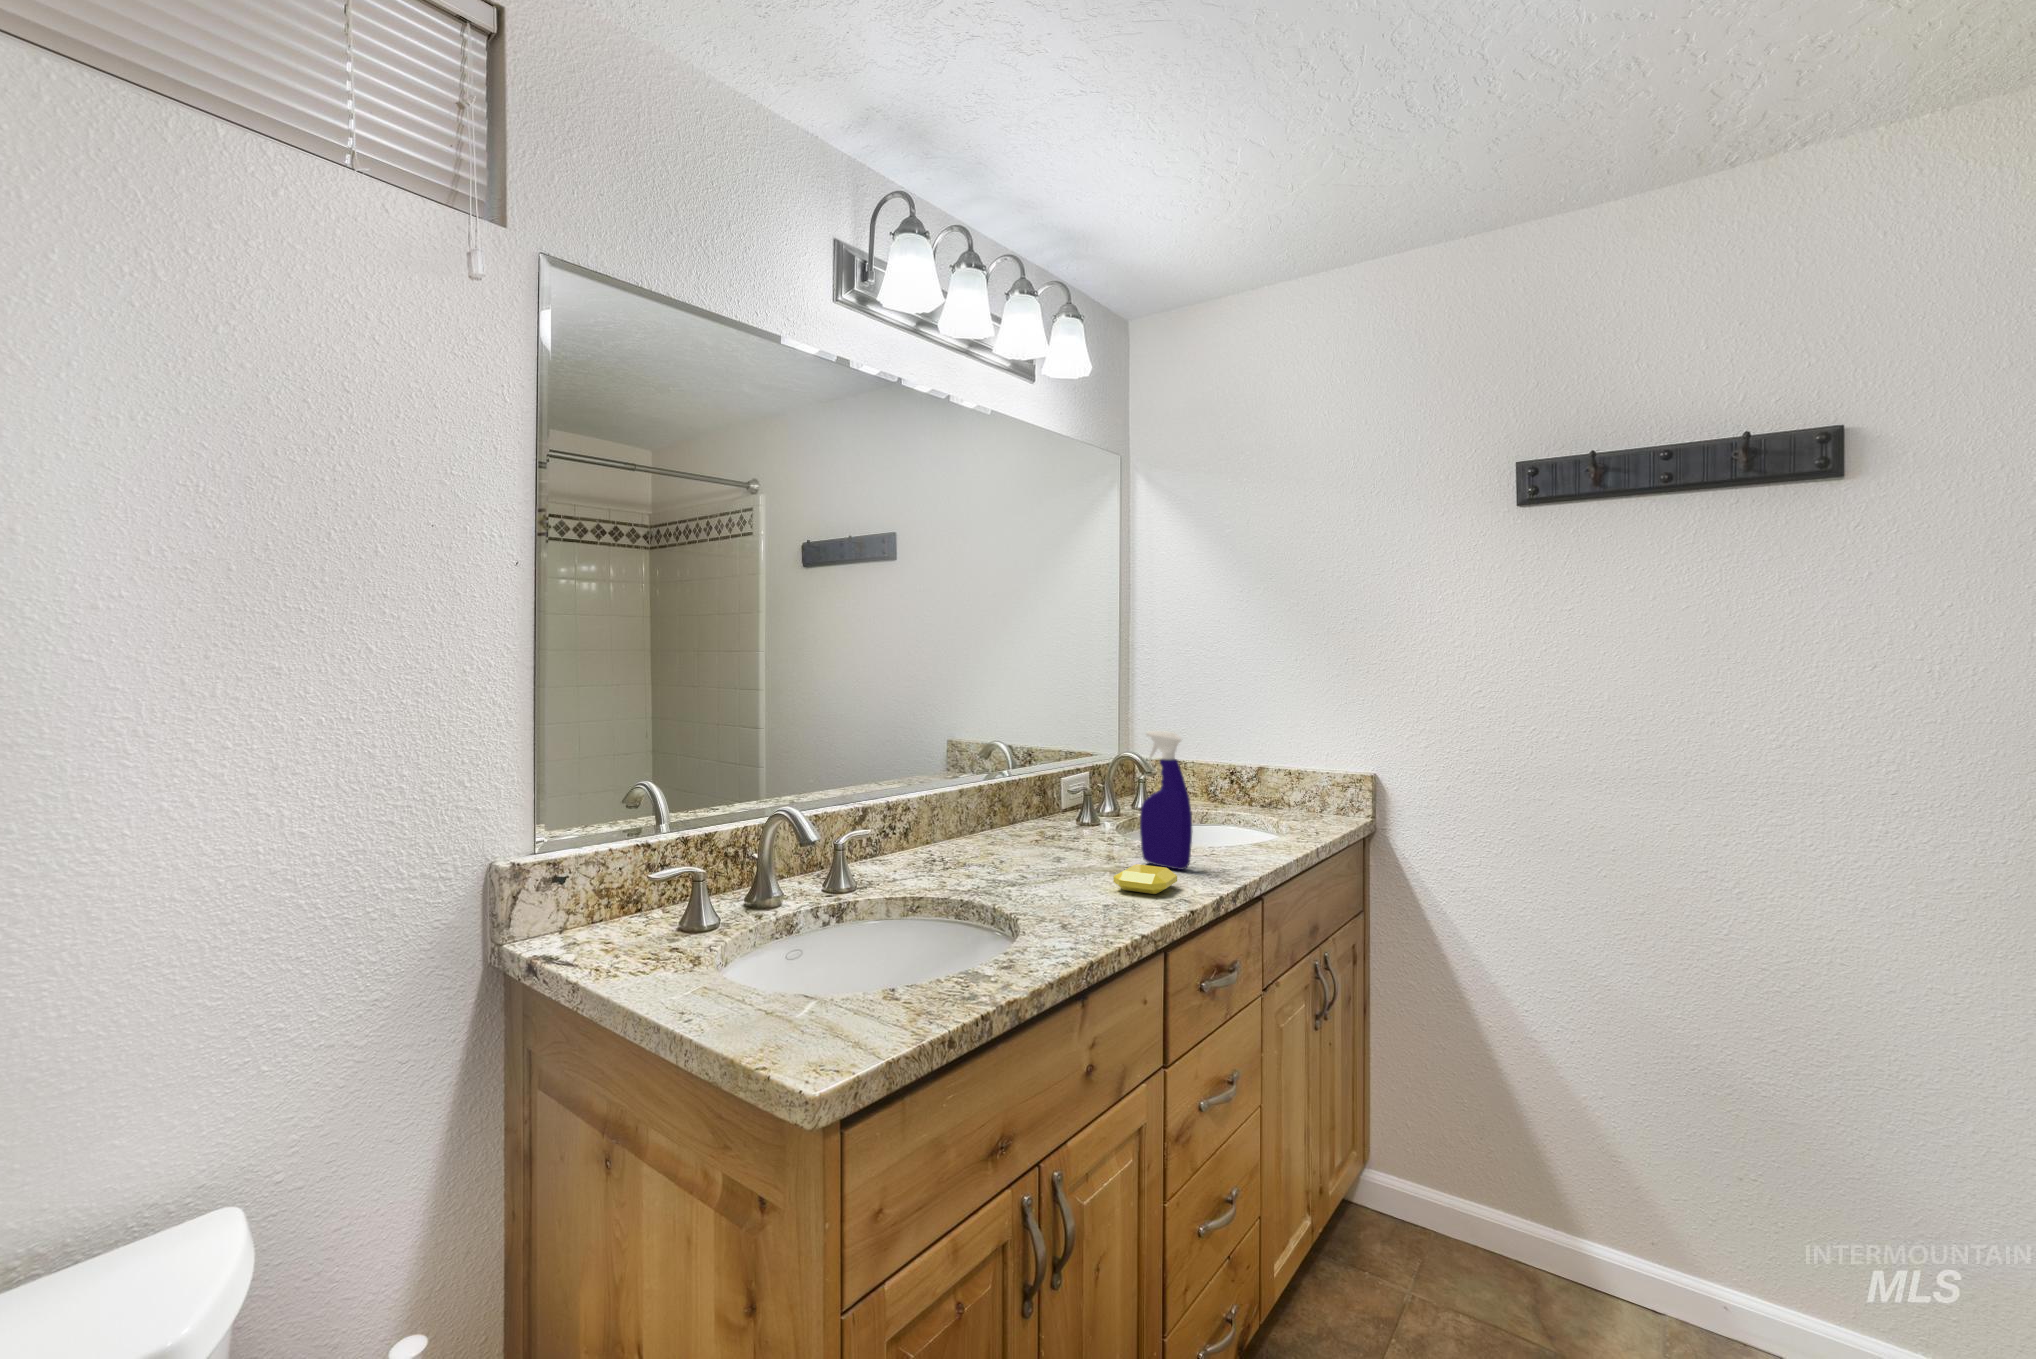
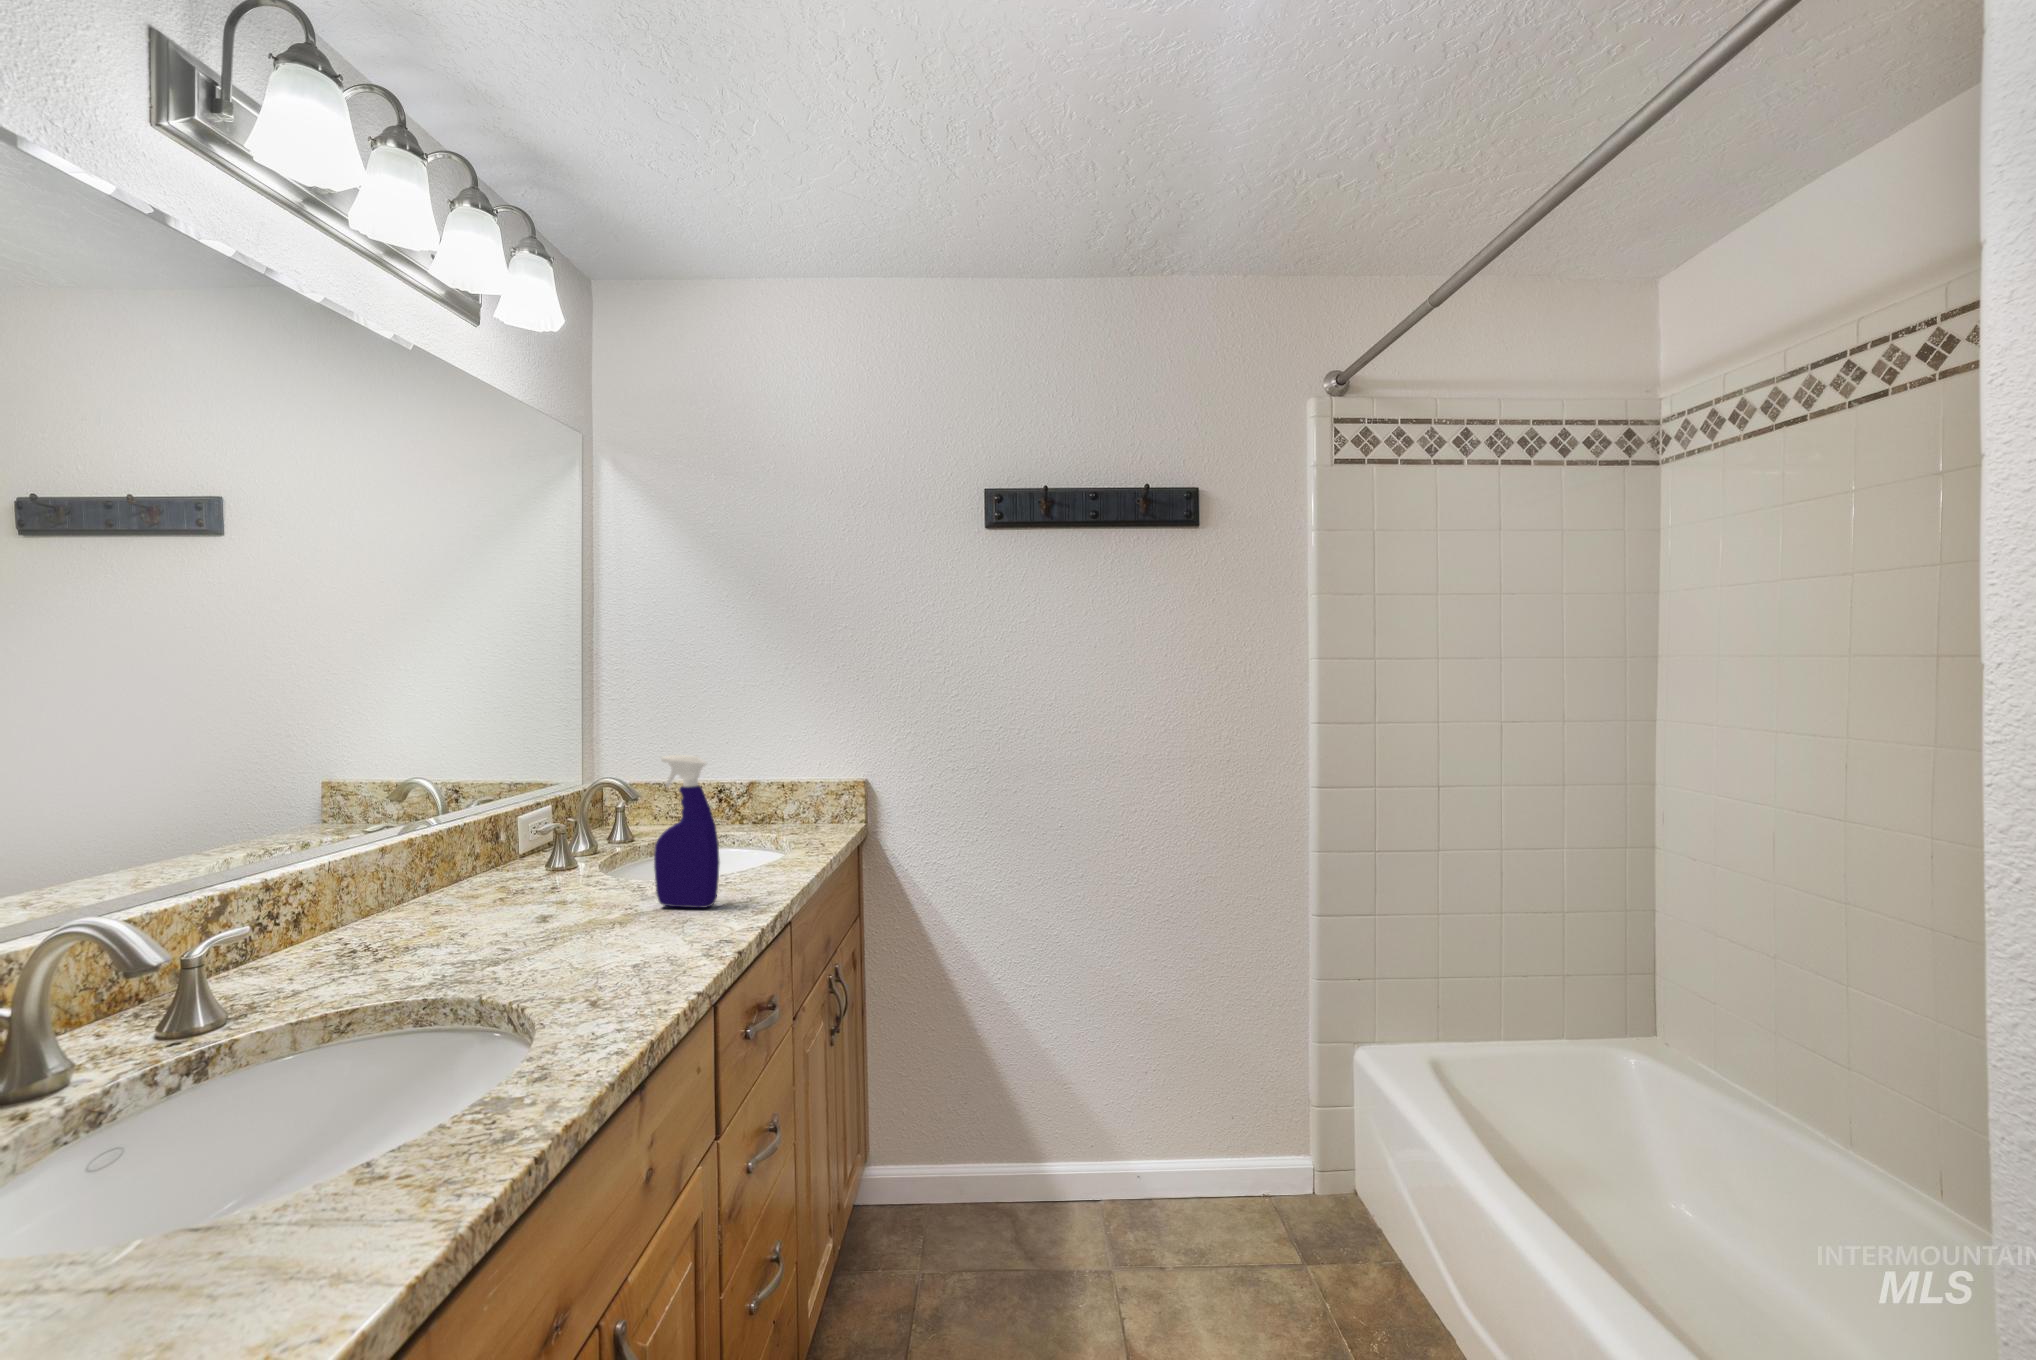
soap bar: present [1113,864,1177,894] -> none [638,909,714,944]

